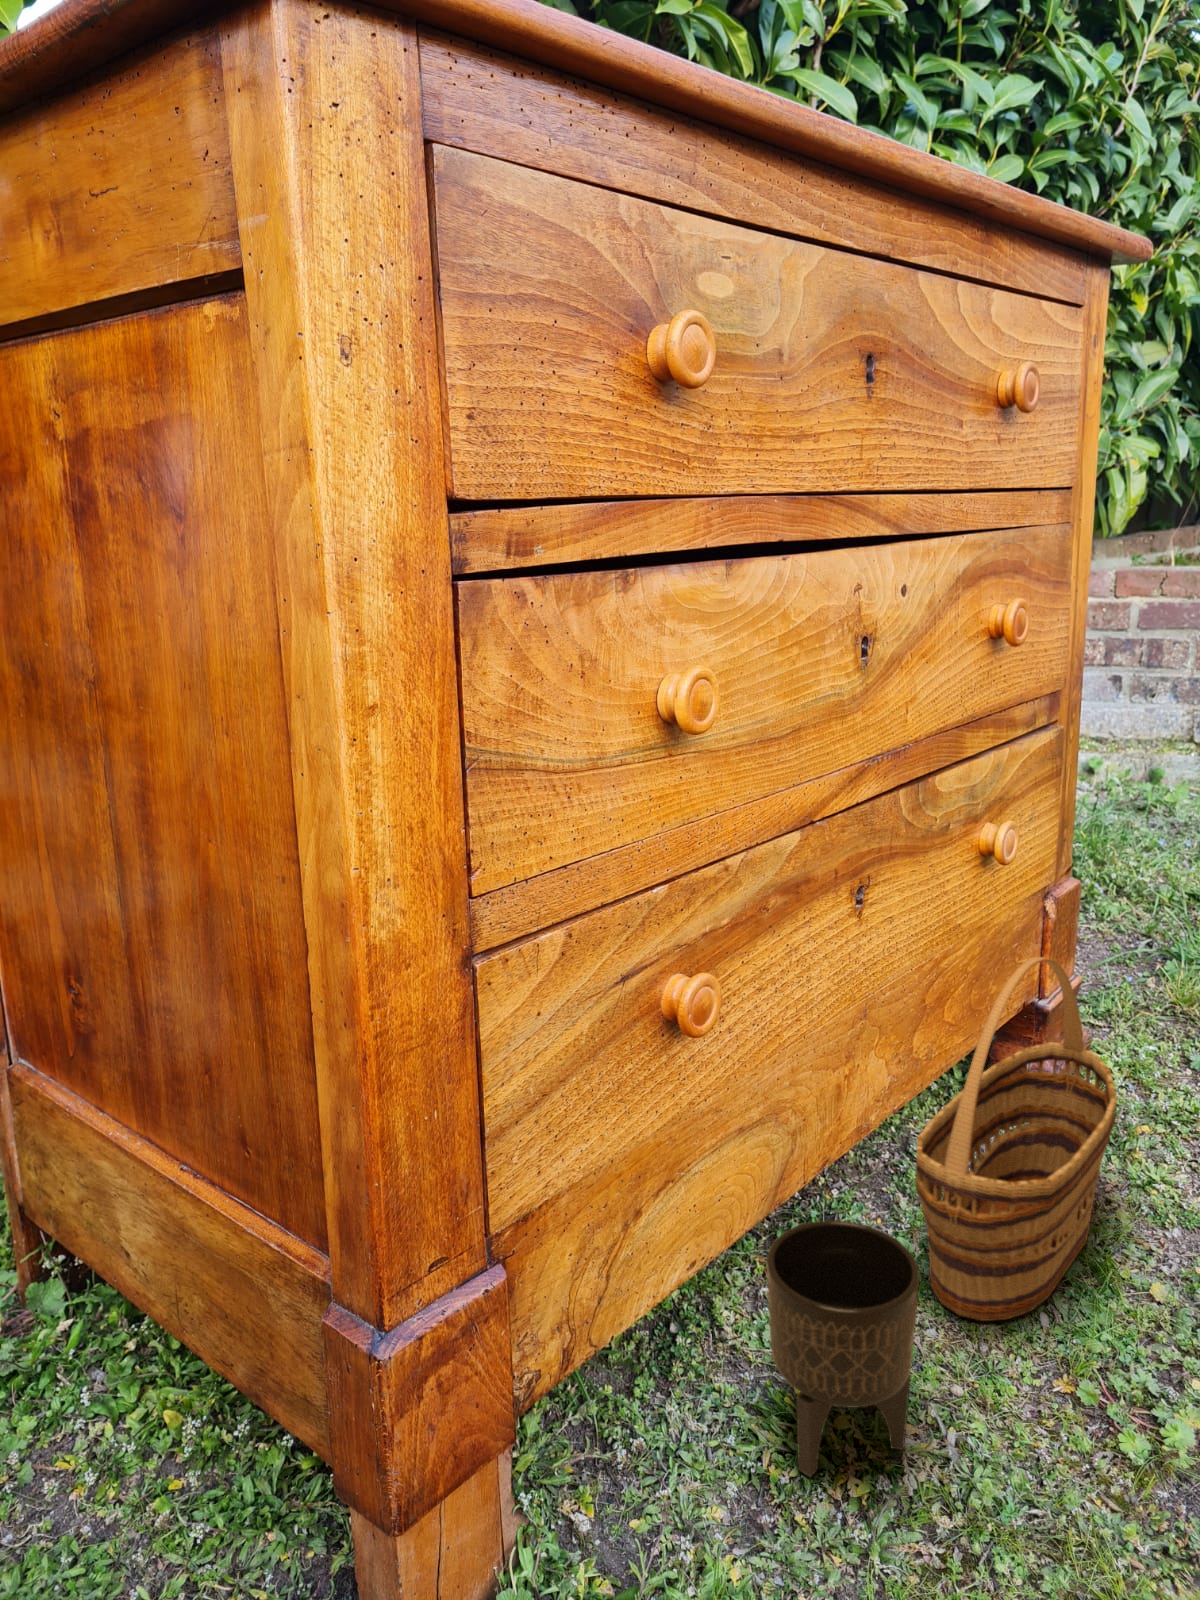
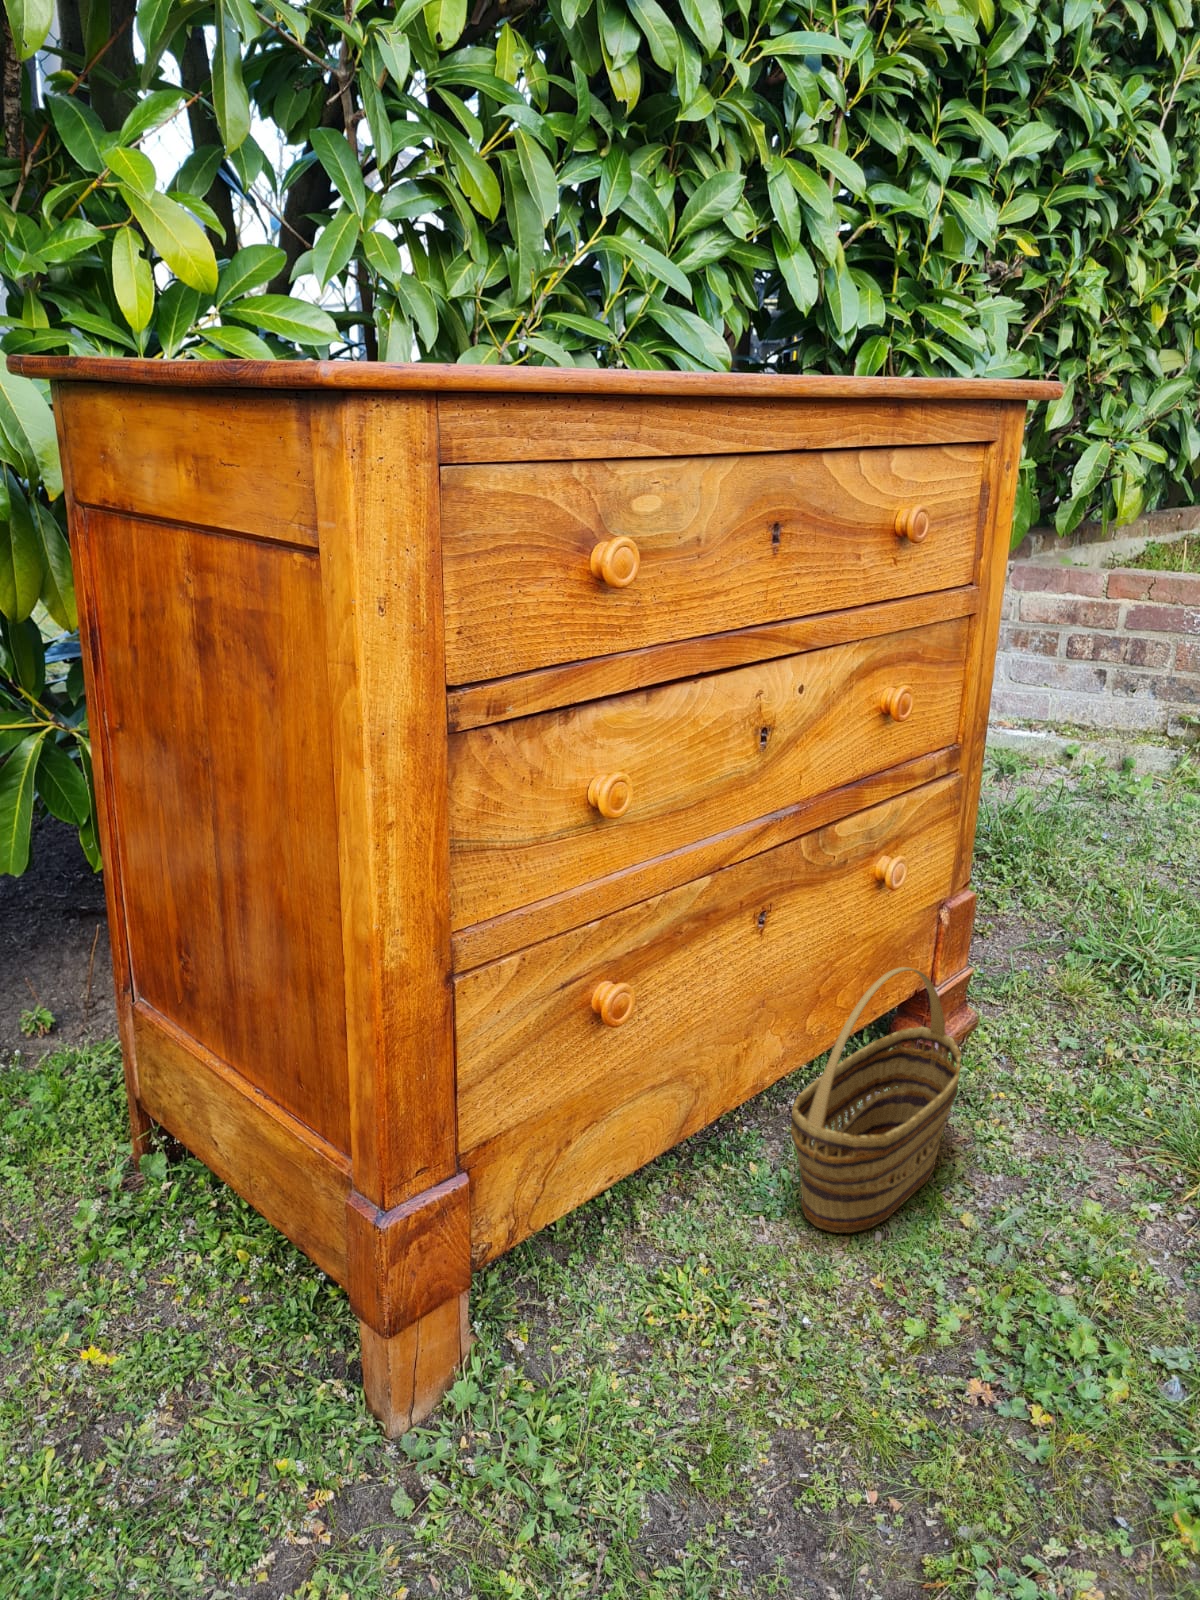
planter: present [767,1220,920,1477] -> none [662,1154,768,1329]

